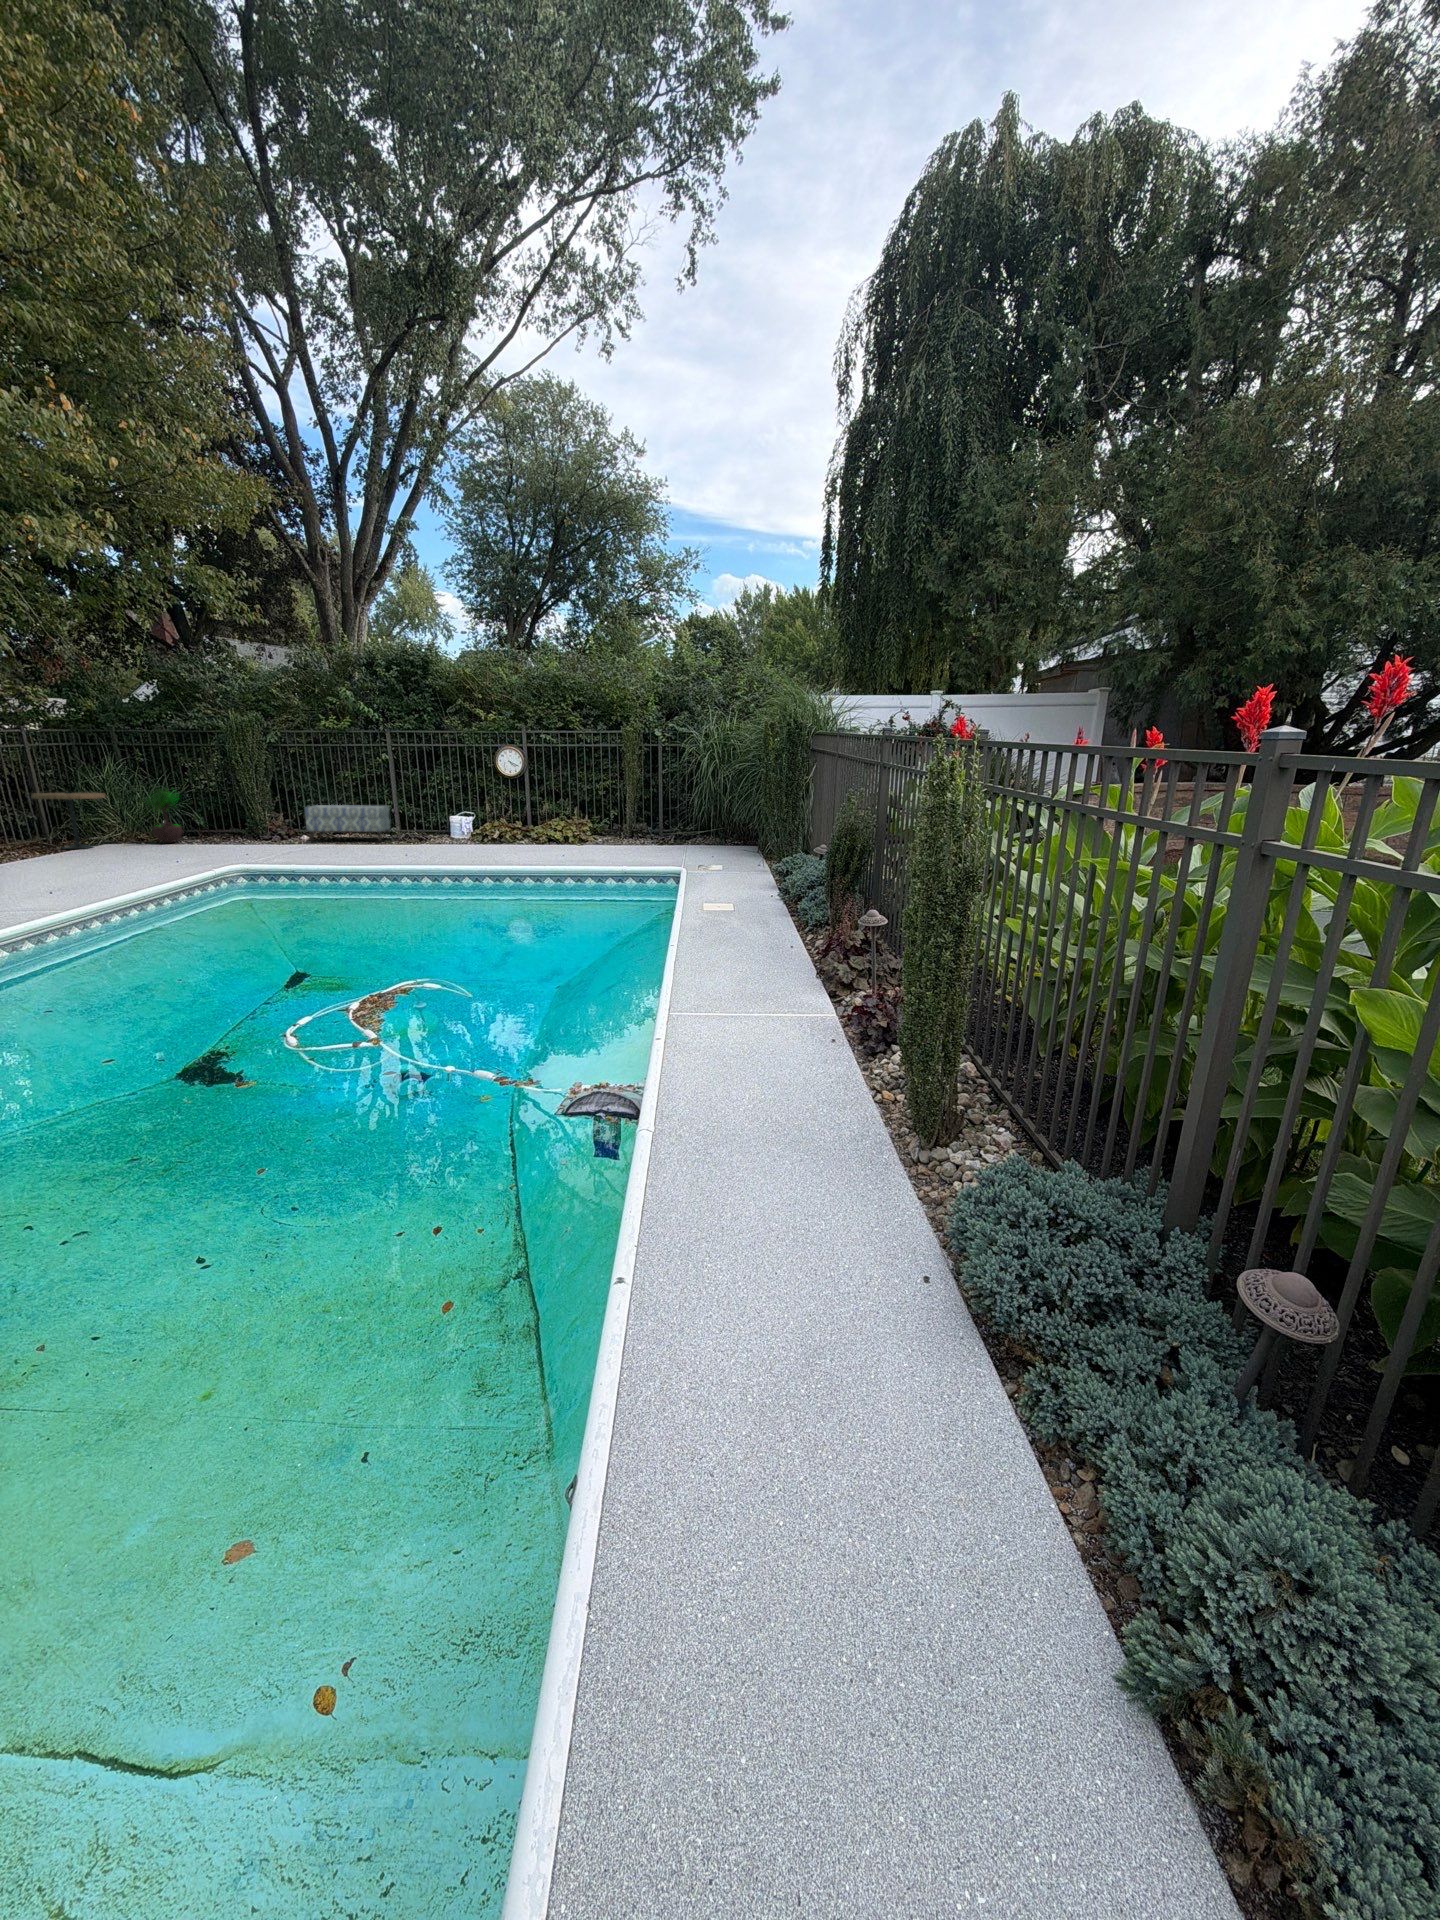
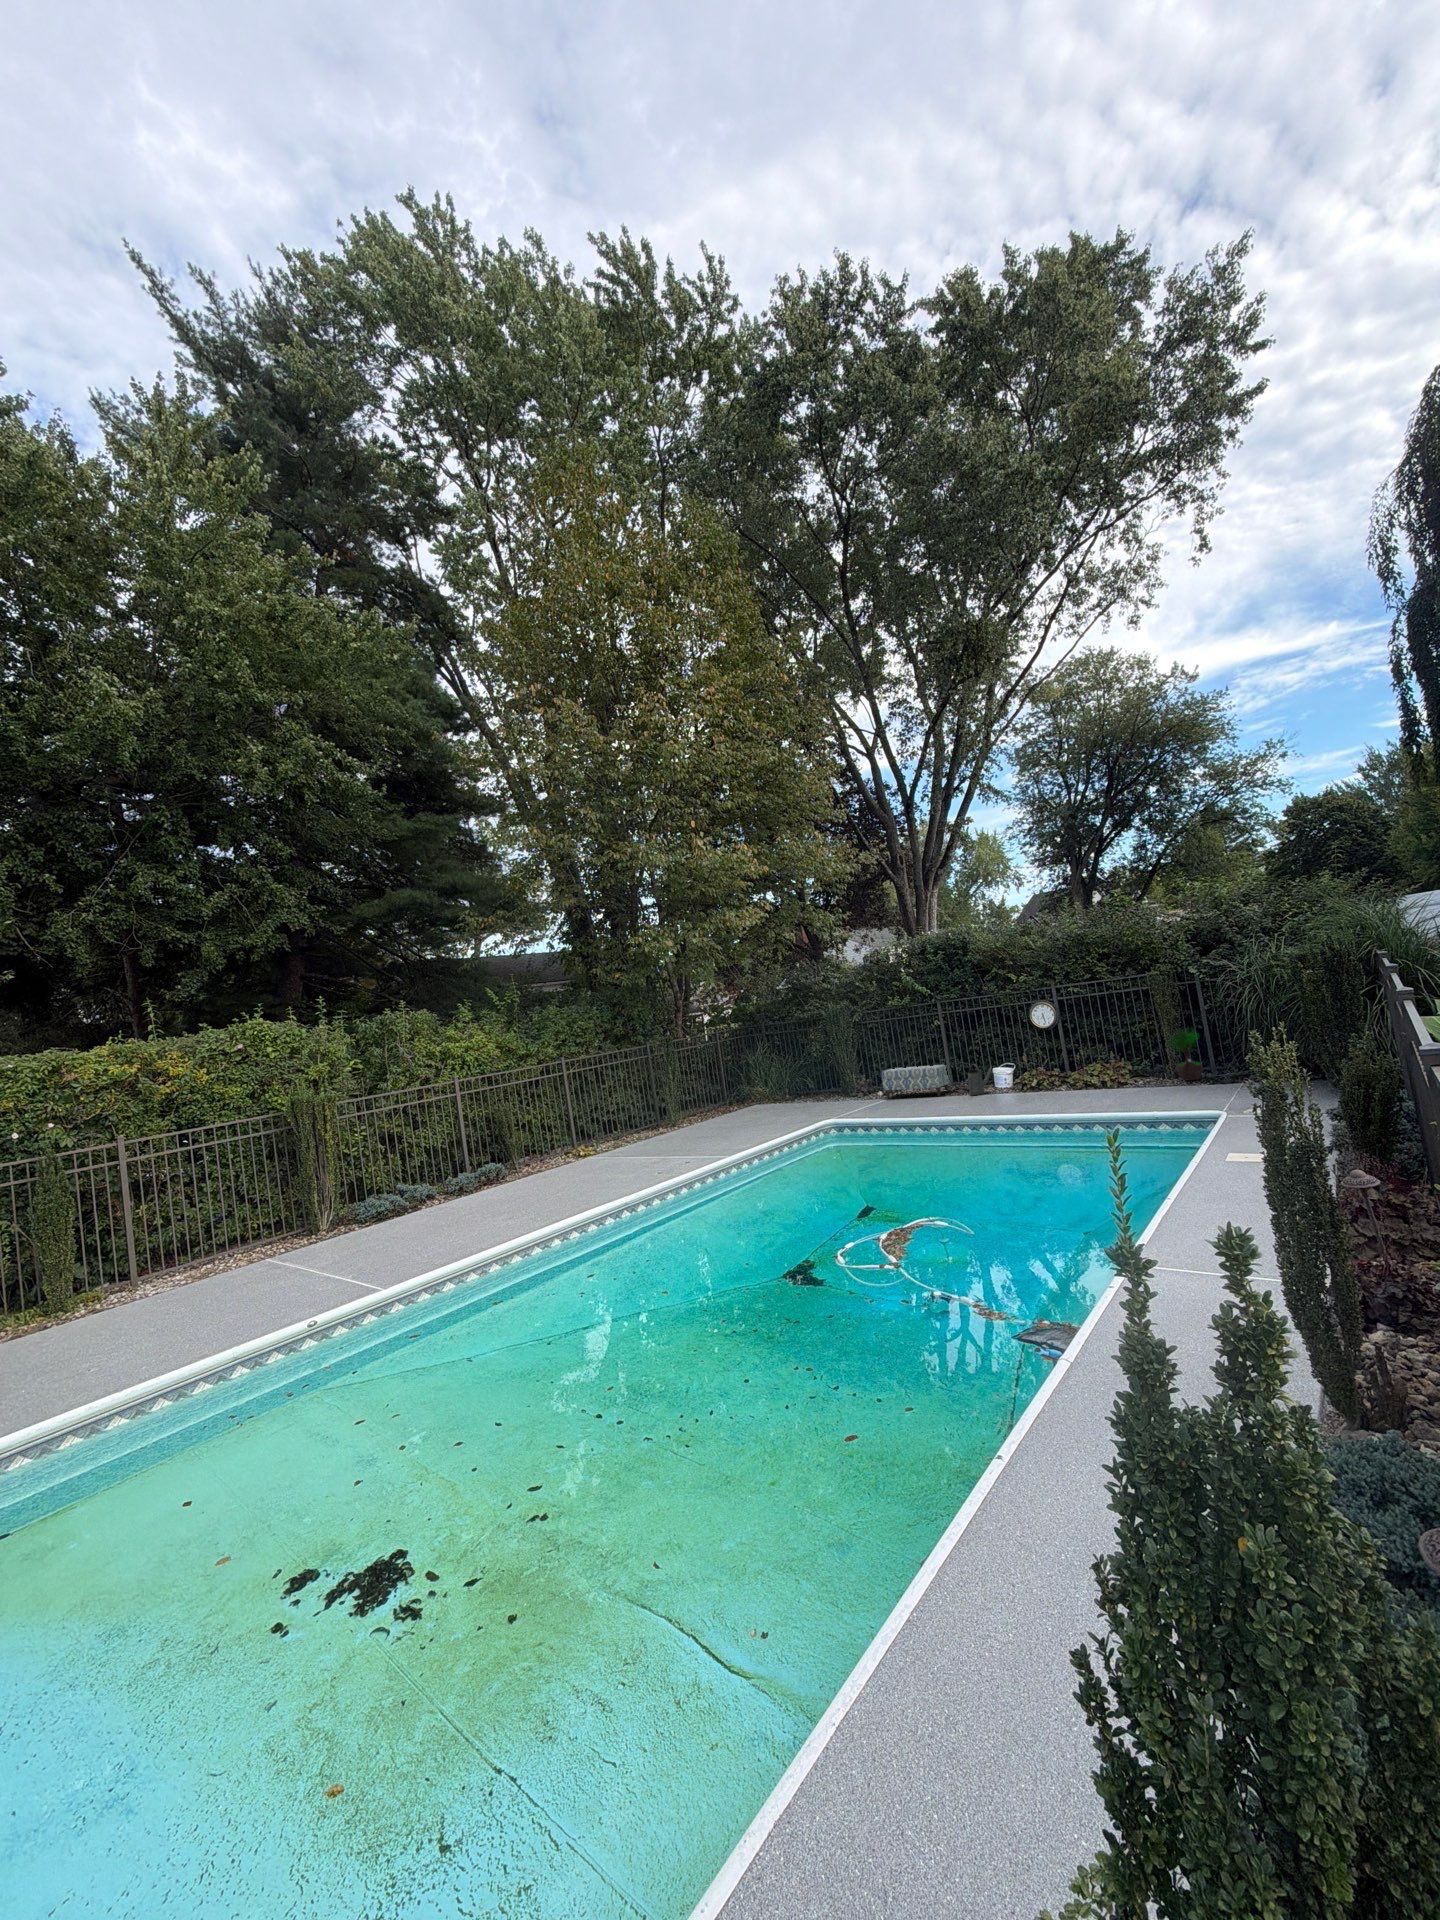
potted tree: present [144,789,182,843] -> present [1169,1031,1203,1081]
side table: present [31,793,105,849] -> none [715,1072,756,1114]
watering can: none [415,807,446,842] -> present [966,1064,992,1095]

